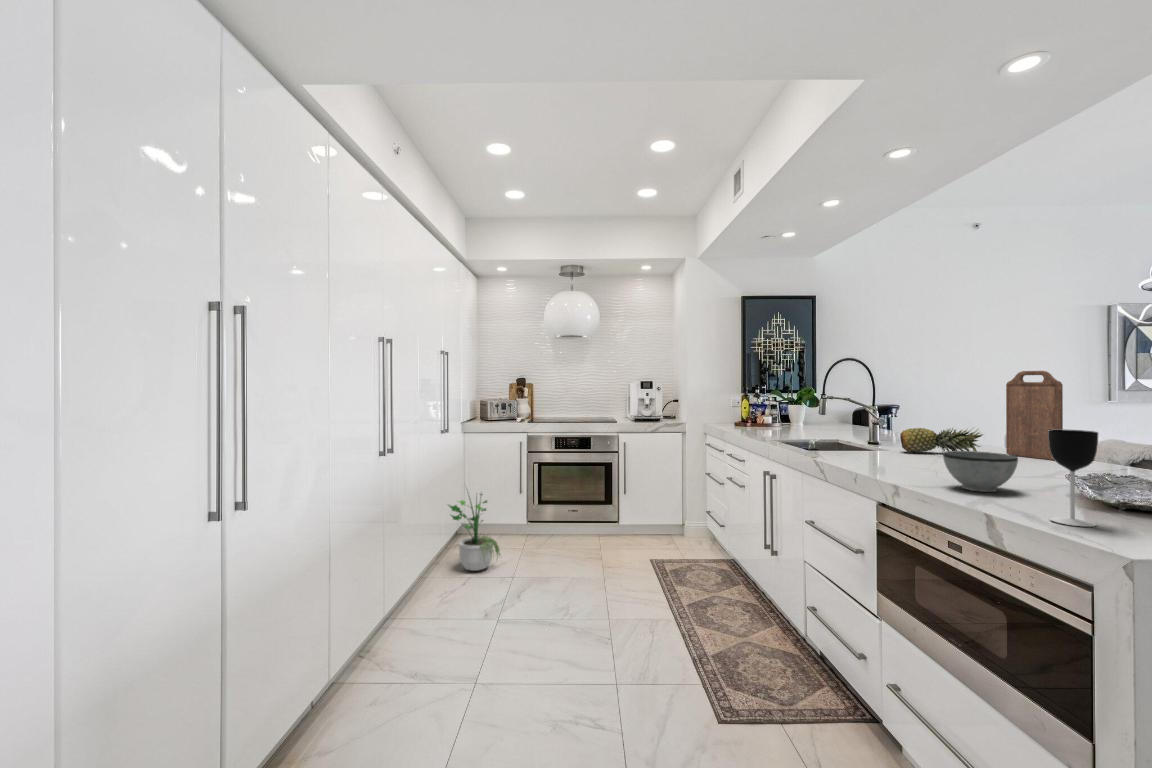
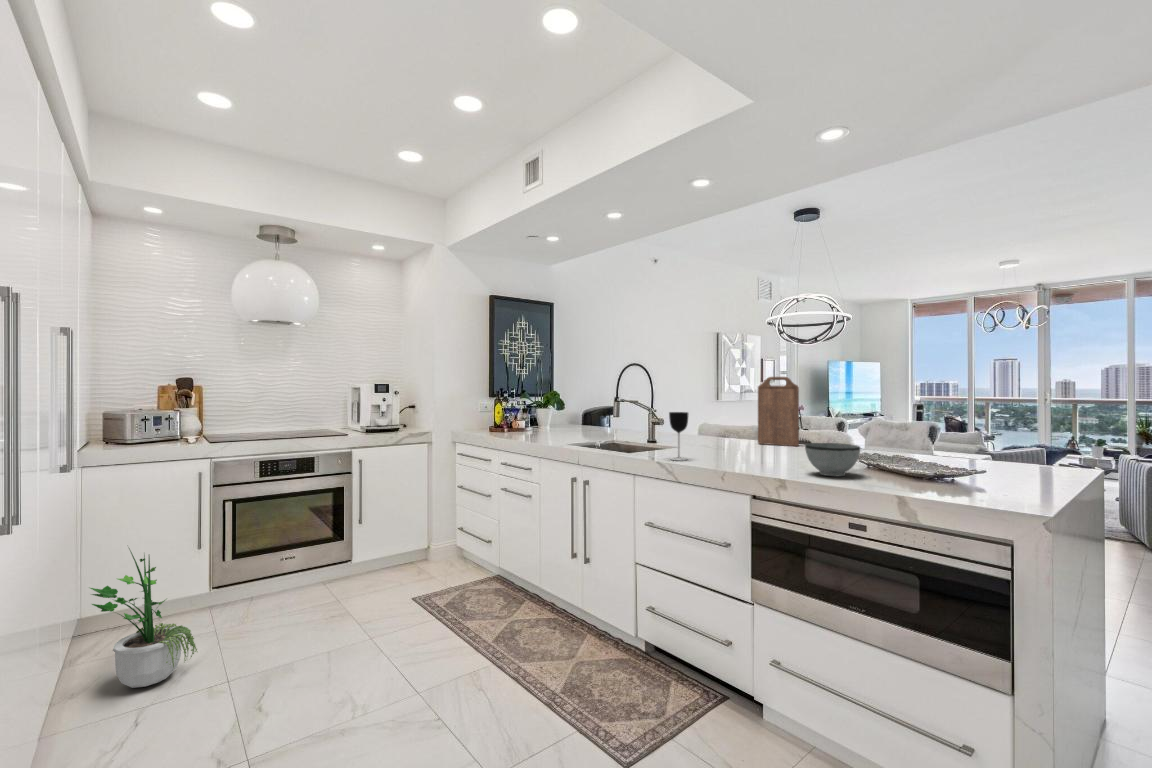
fruit: present [900,428,983,452] -> none [689,422,749,447]
wine glass: present [1048,429,1098,527] -> present [669,412,688,460]

